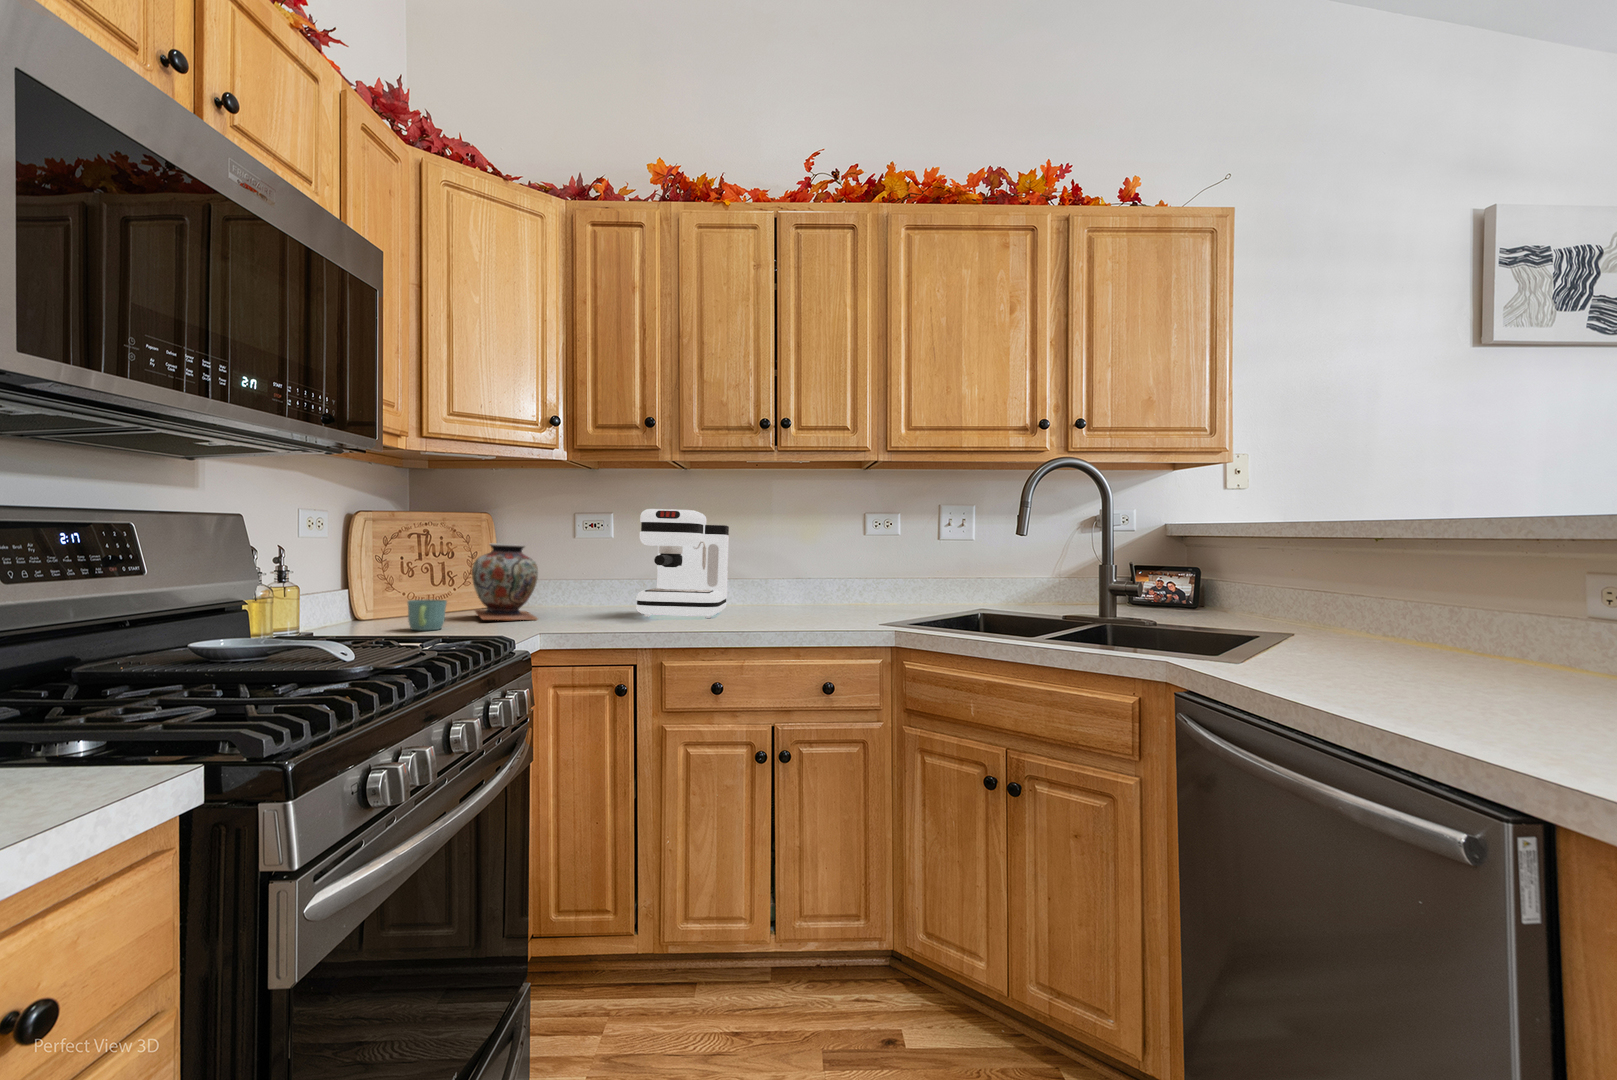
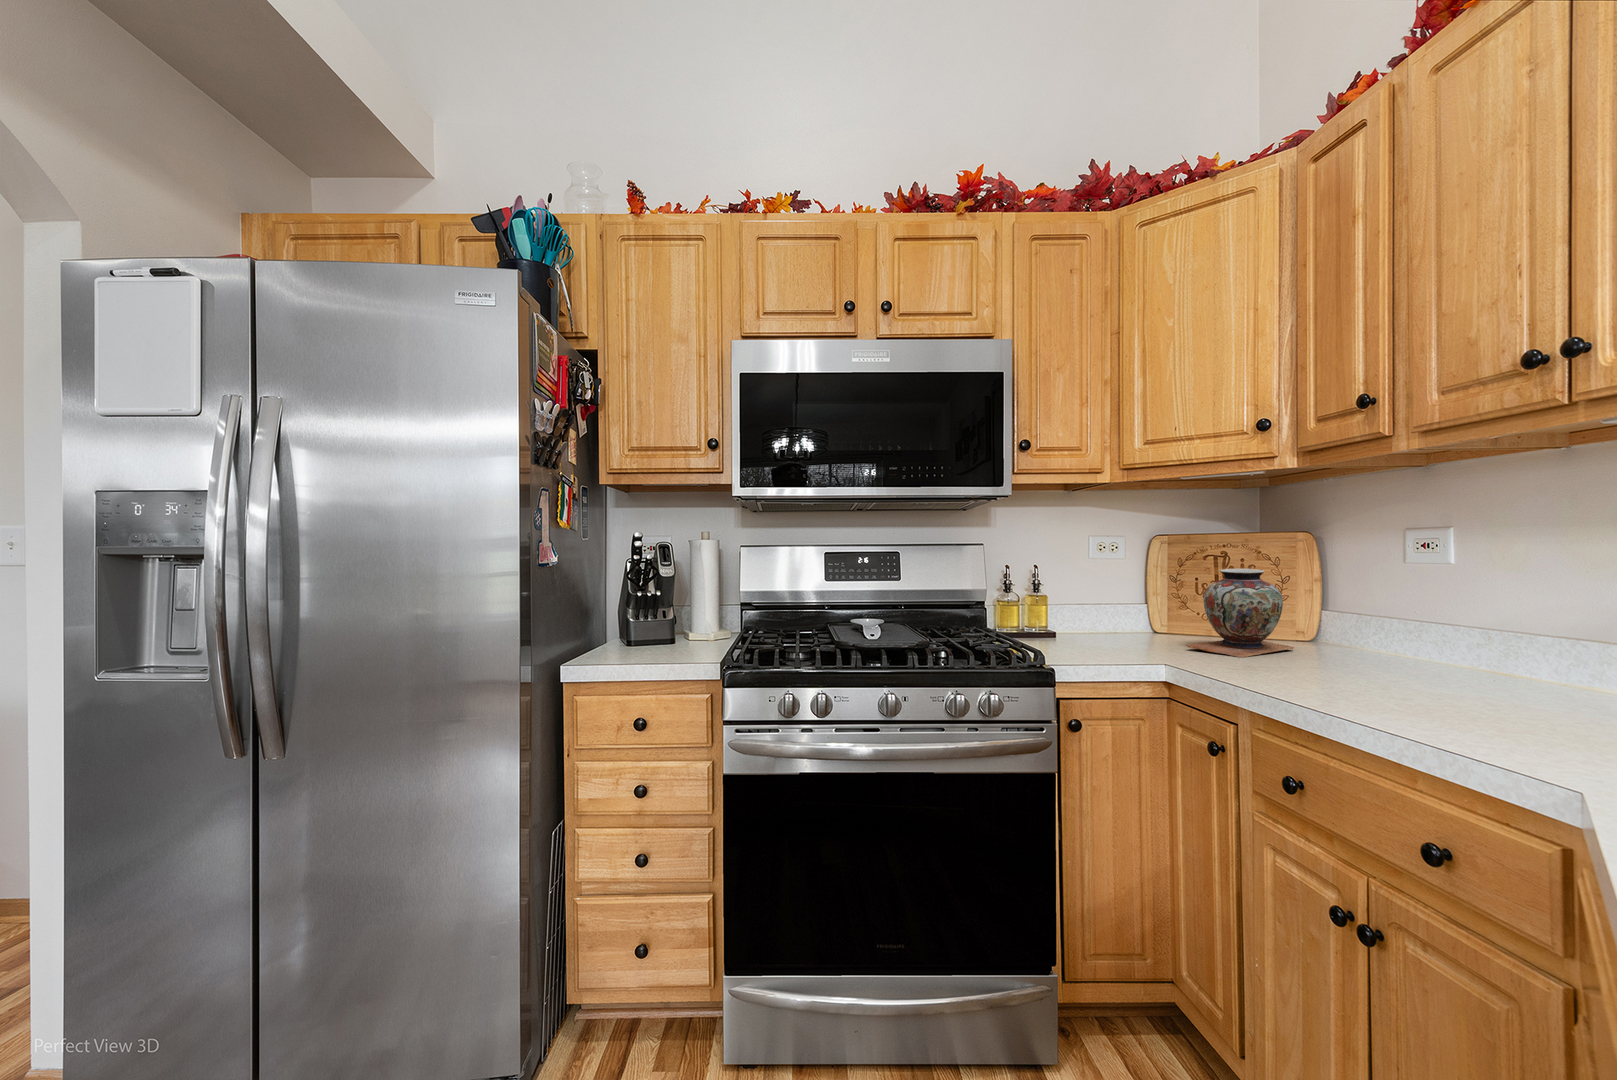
coffee maker: present [636,509,729,618] -> none [1297,525,1547,702]
mug: present [408,600,447,630] -> none [1097,619,1137,648]

